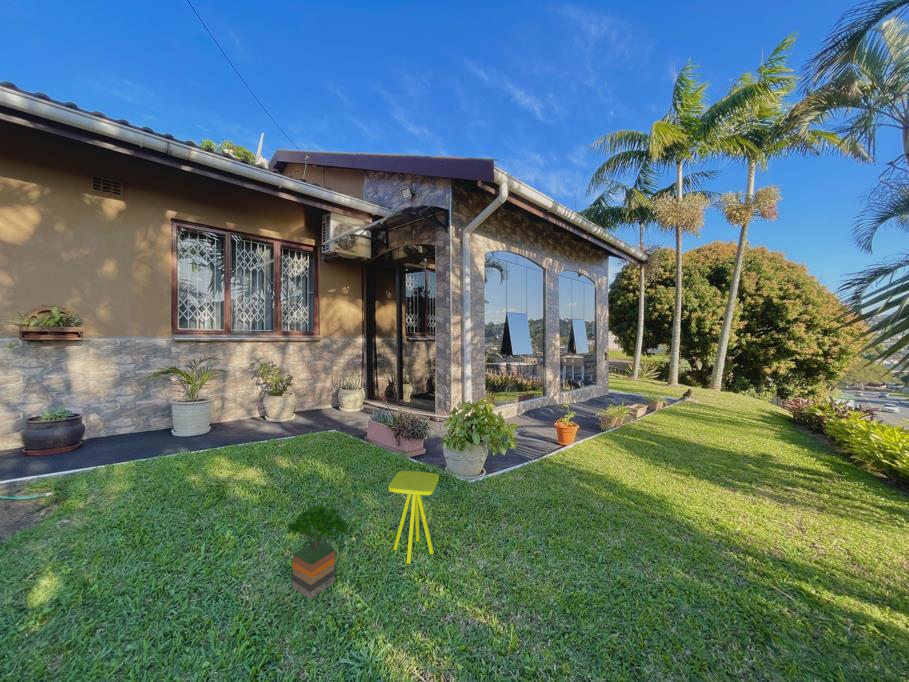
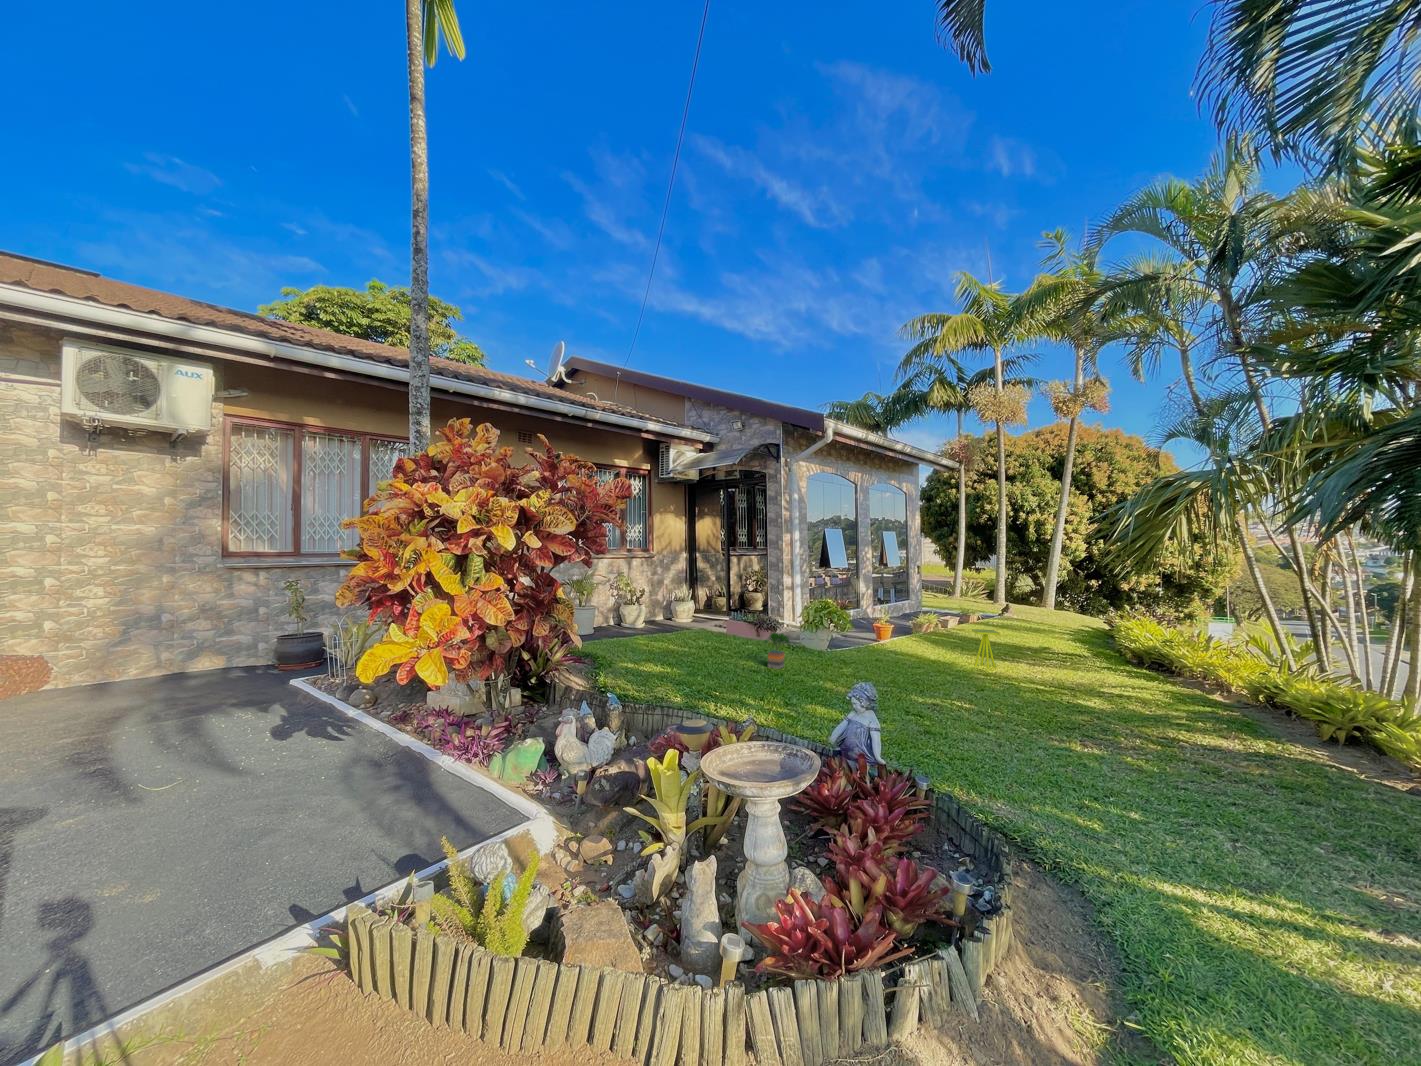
side table: present [388,471,439,564] -> present [972,629,999,668]

